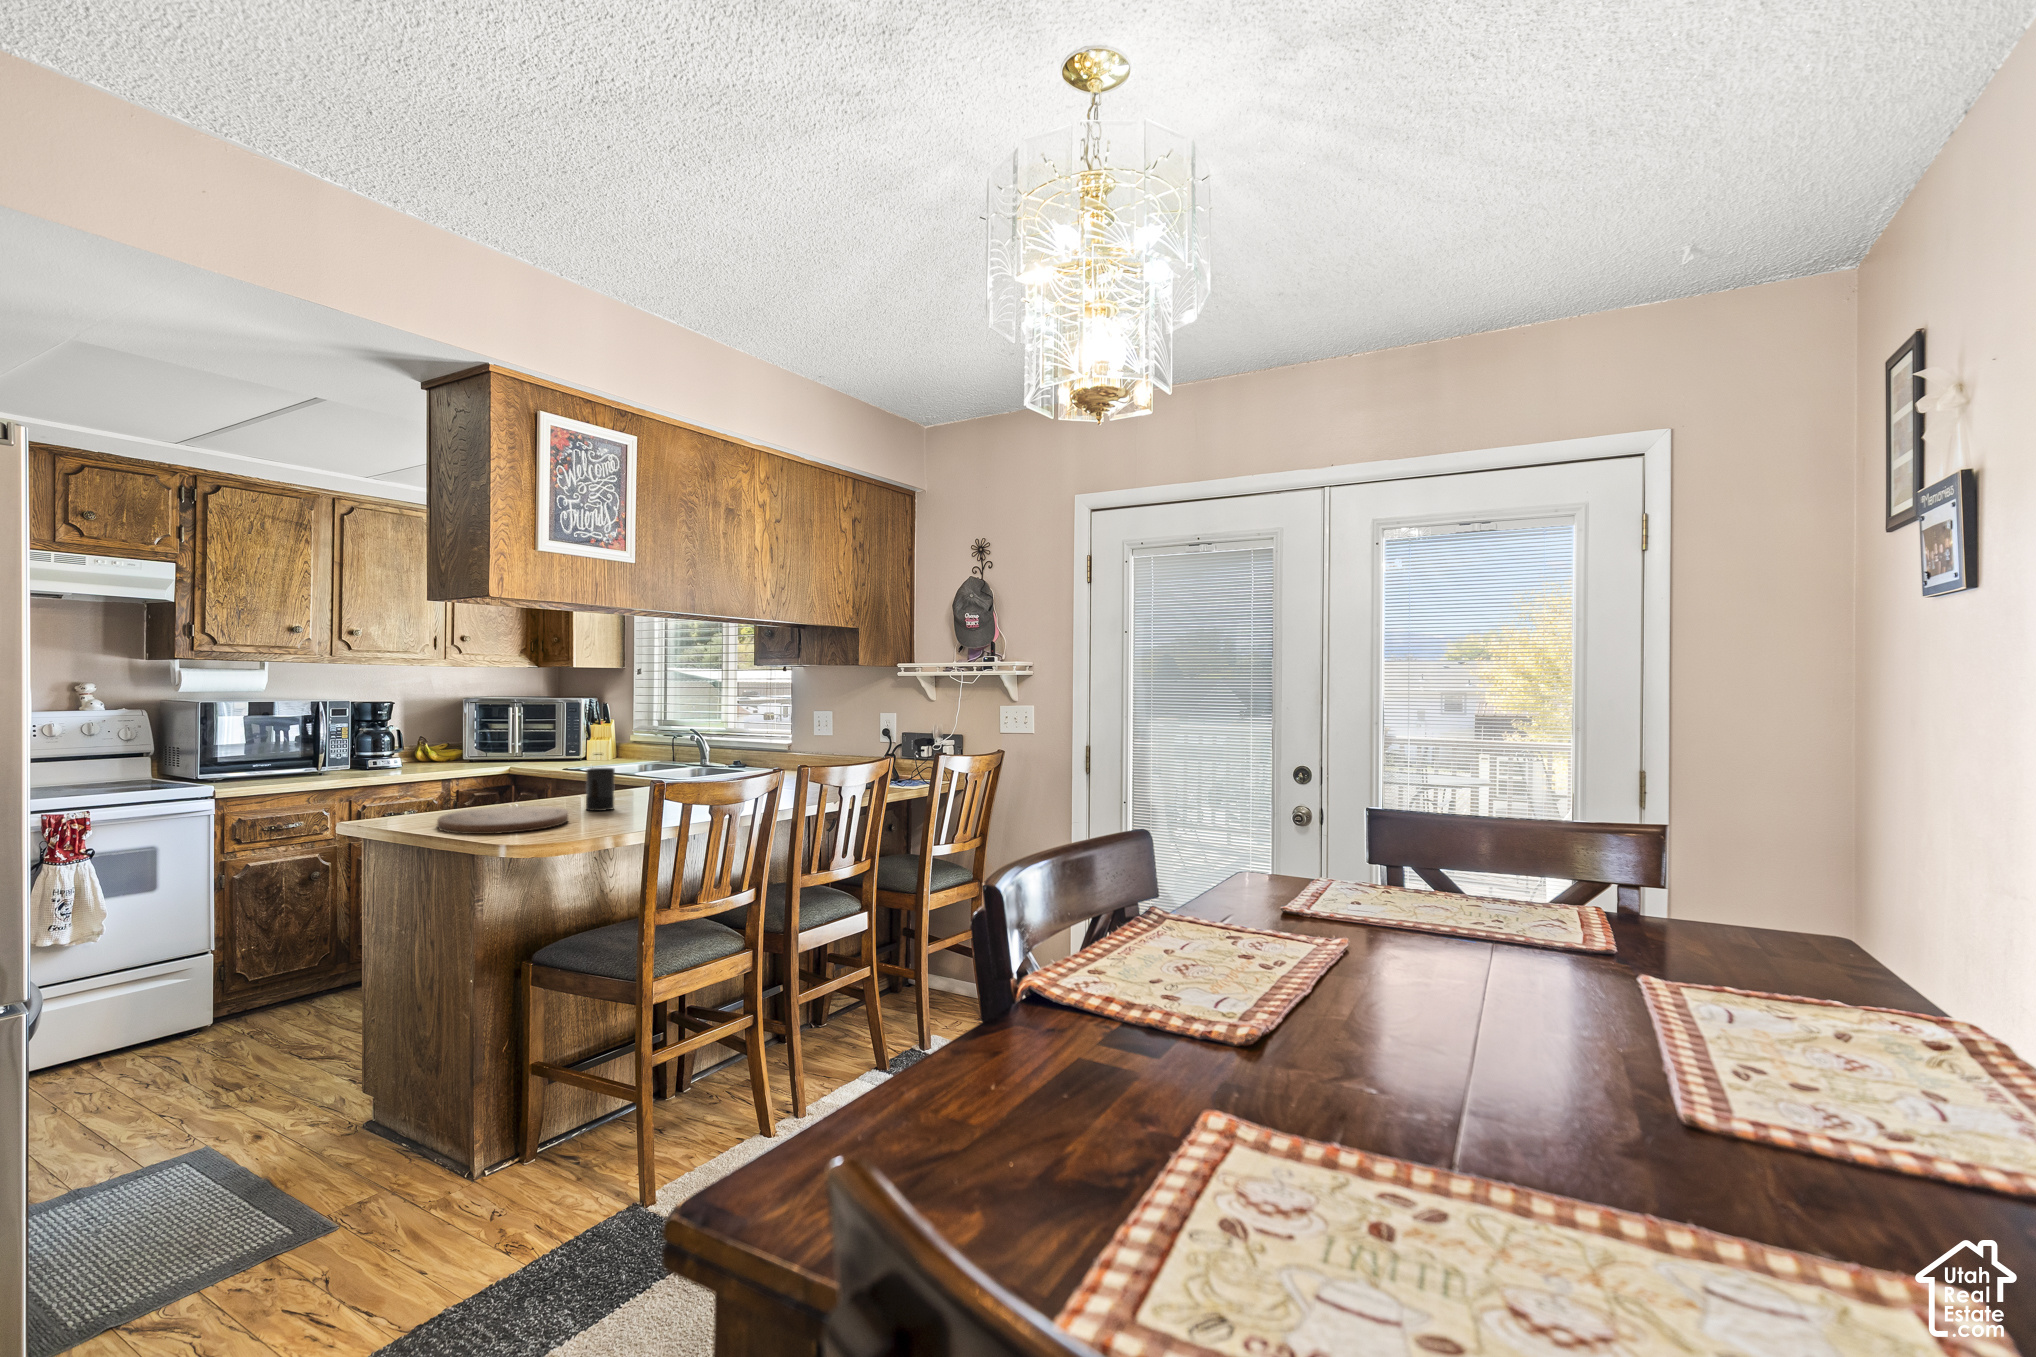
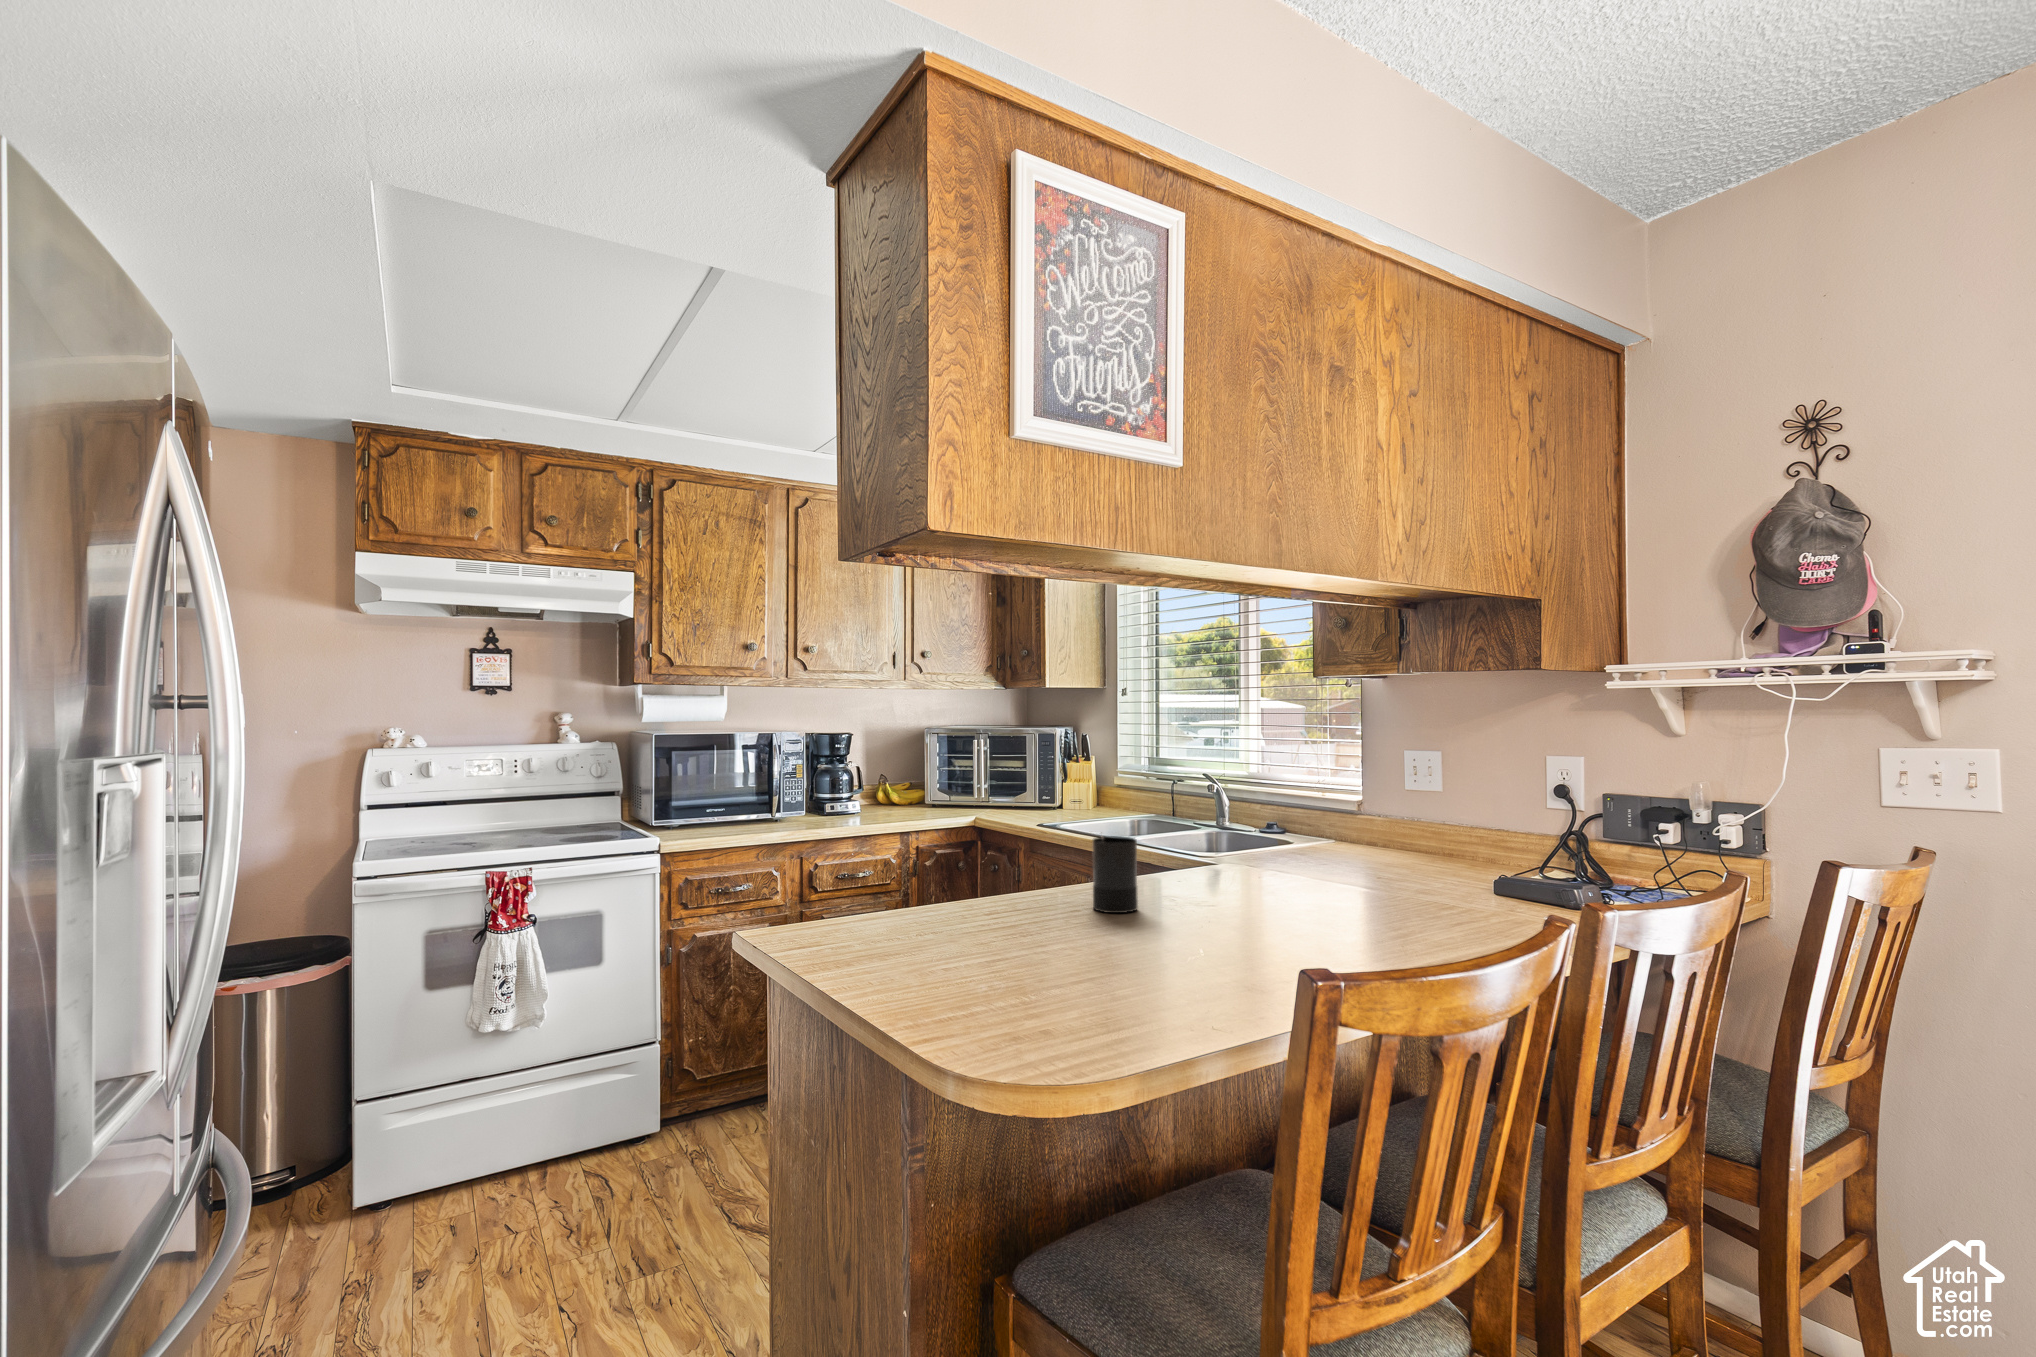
cutting board: present [437,806,568,834] -> none [873,899,1072,962]

